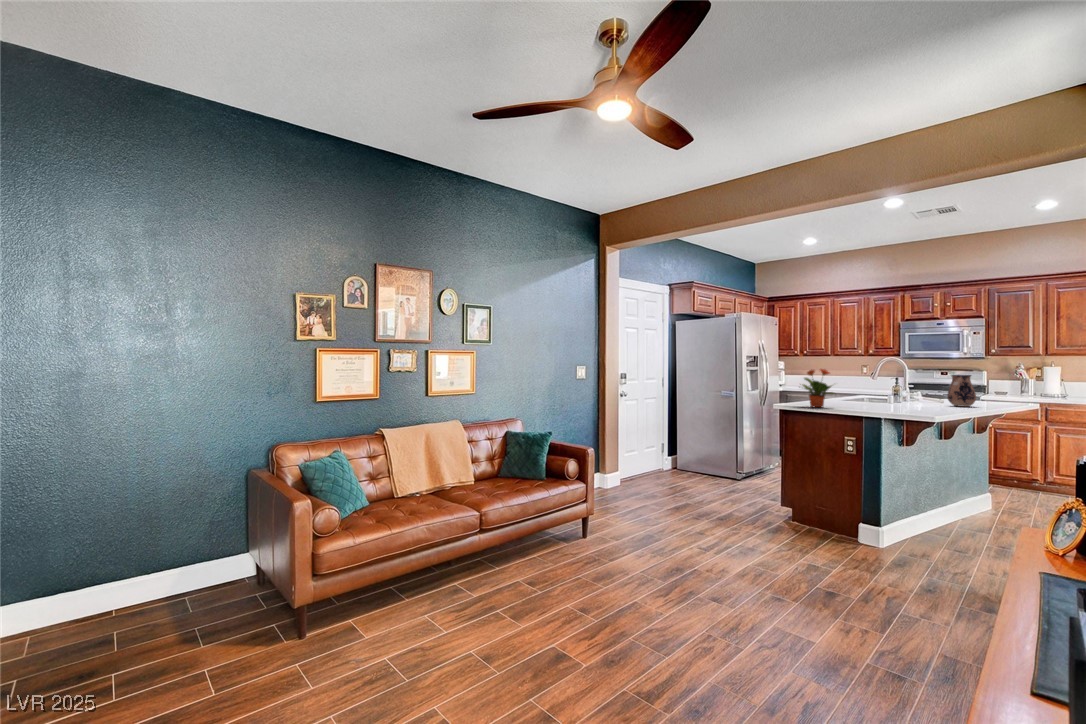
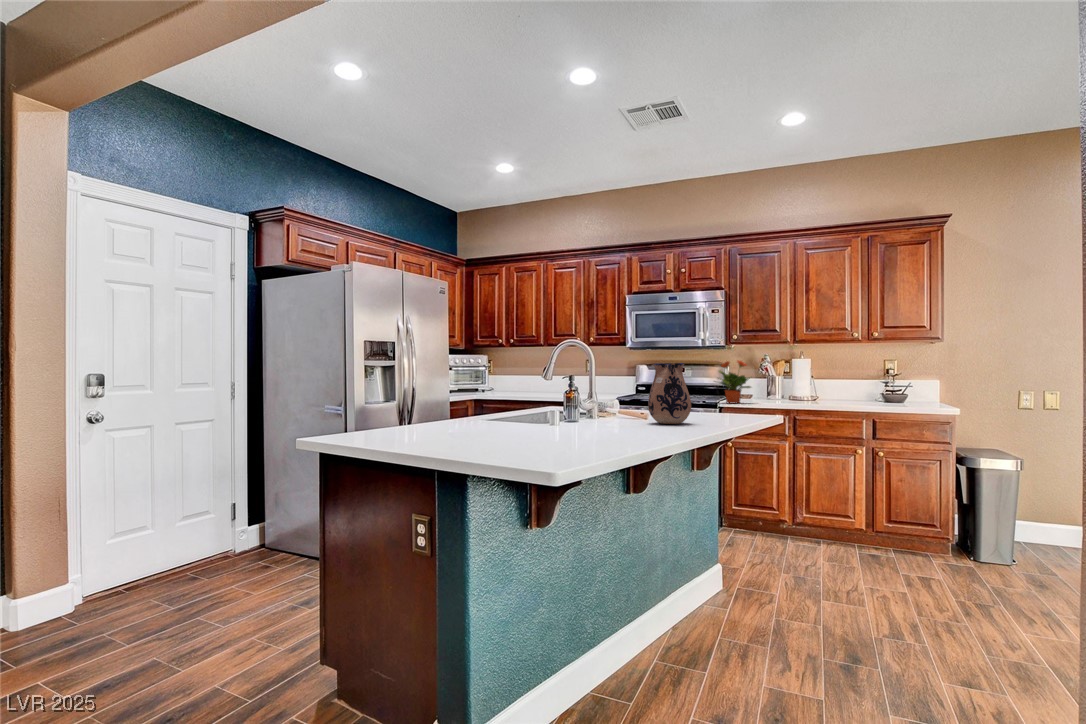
potted plant: present [803,369,834,407] -> present [715,360,751,404]

